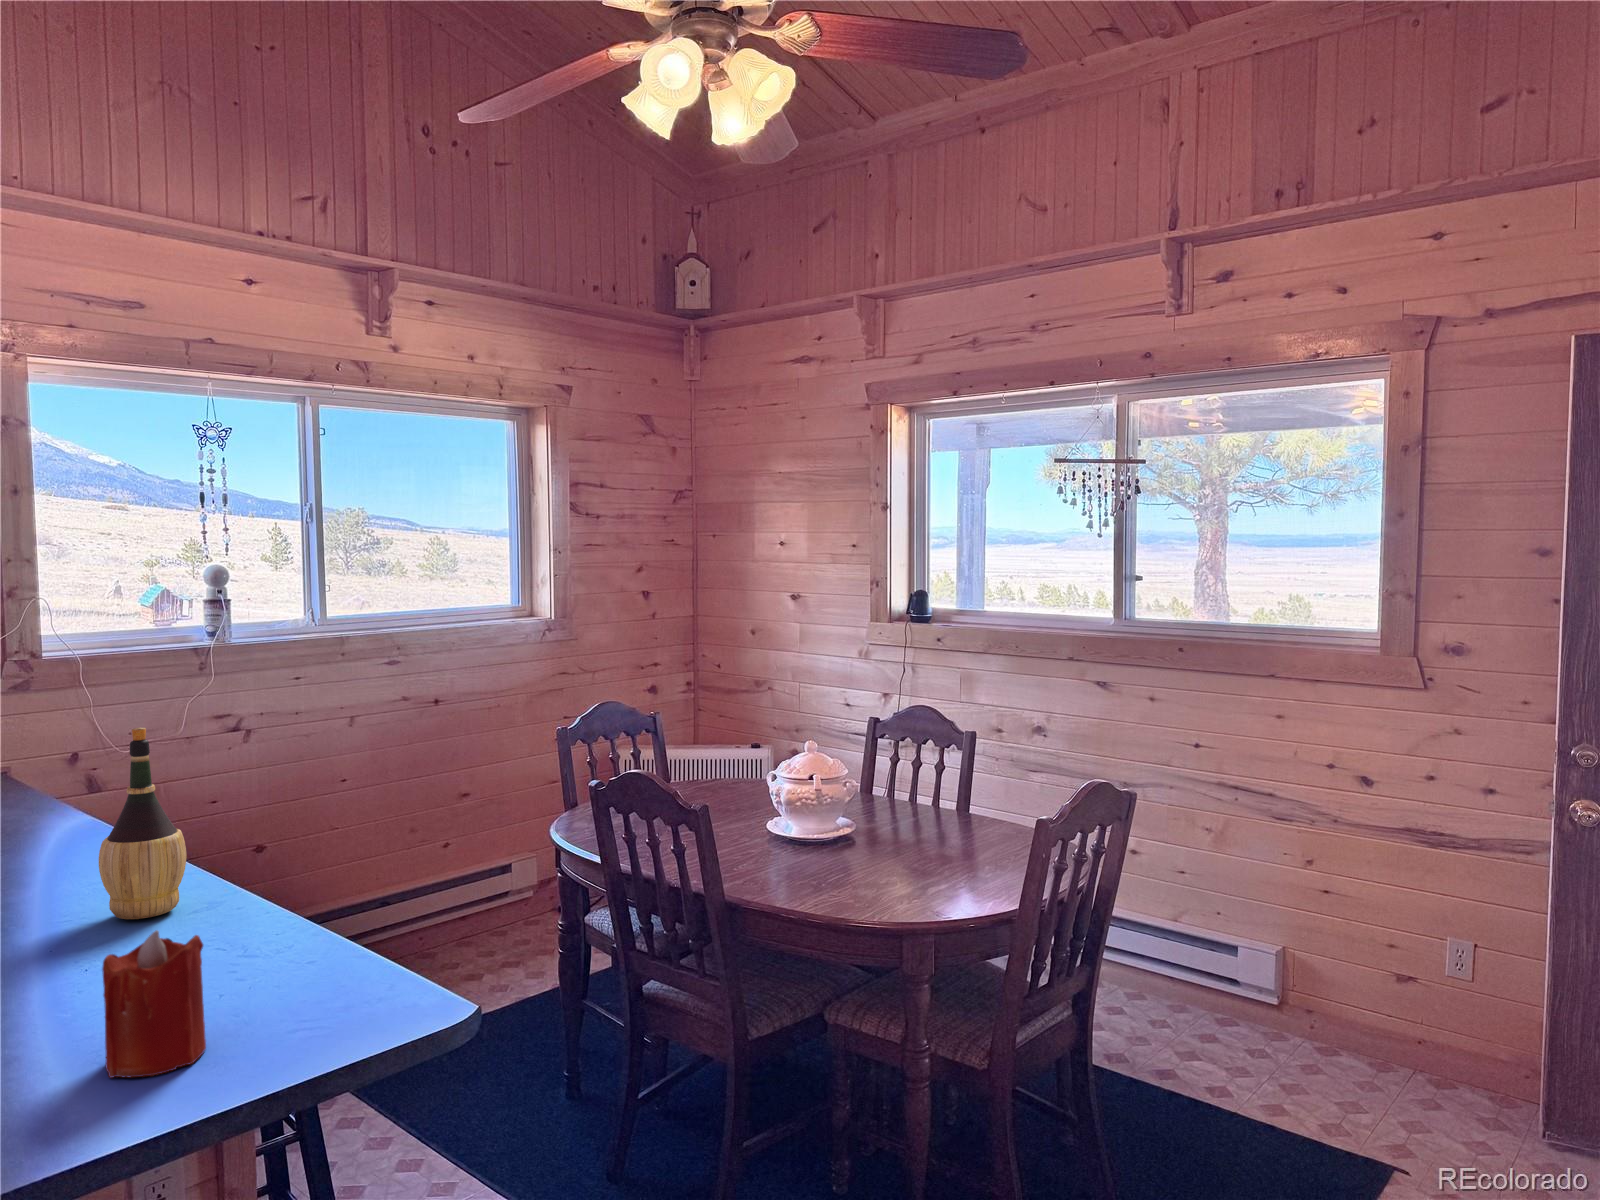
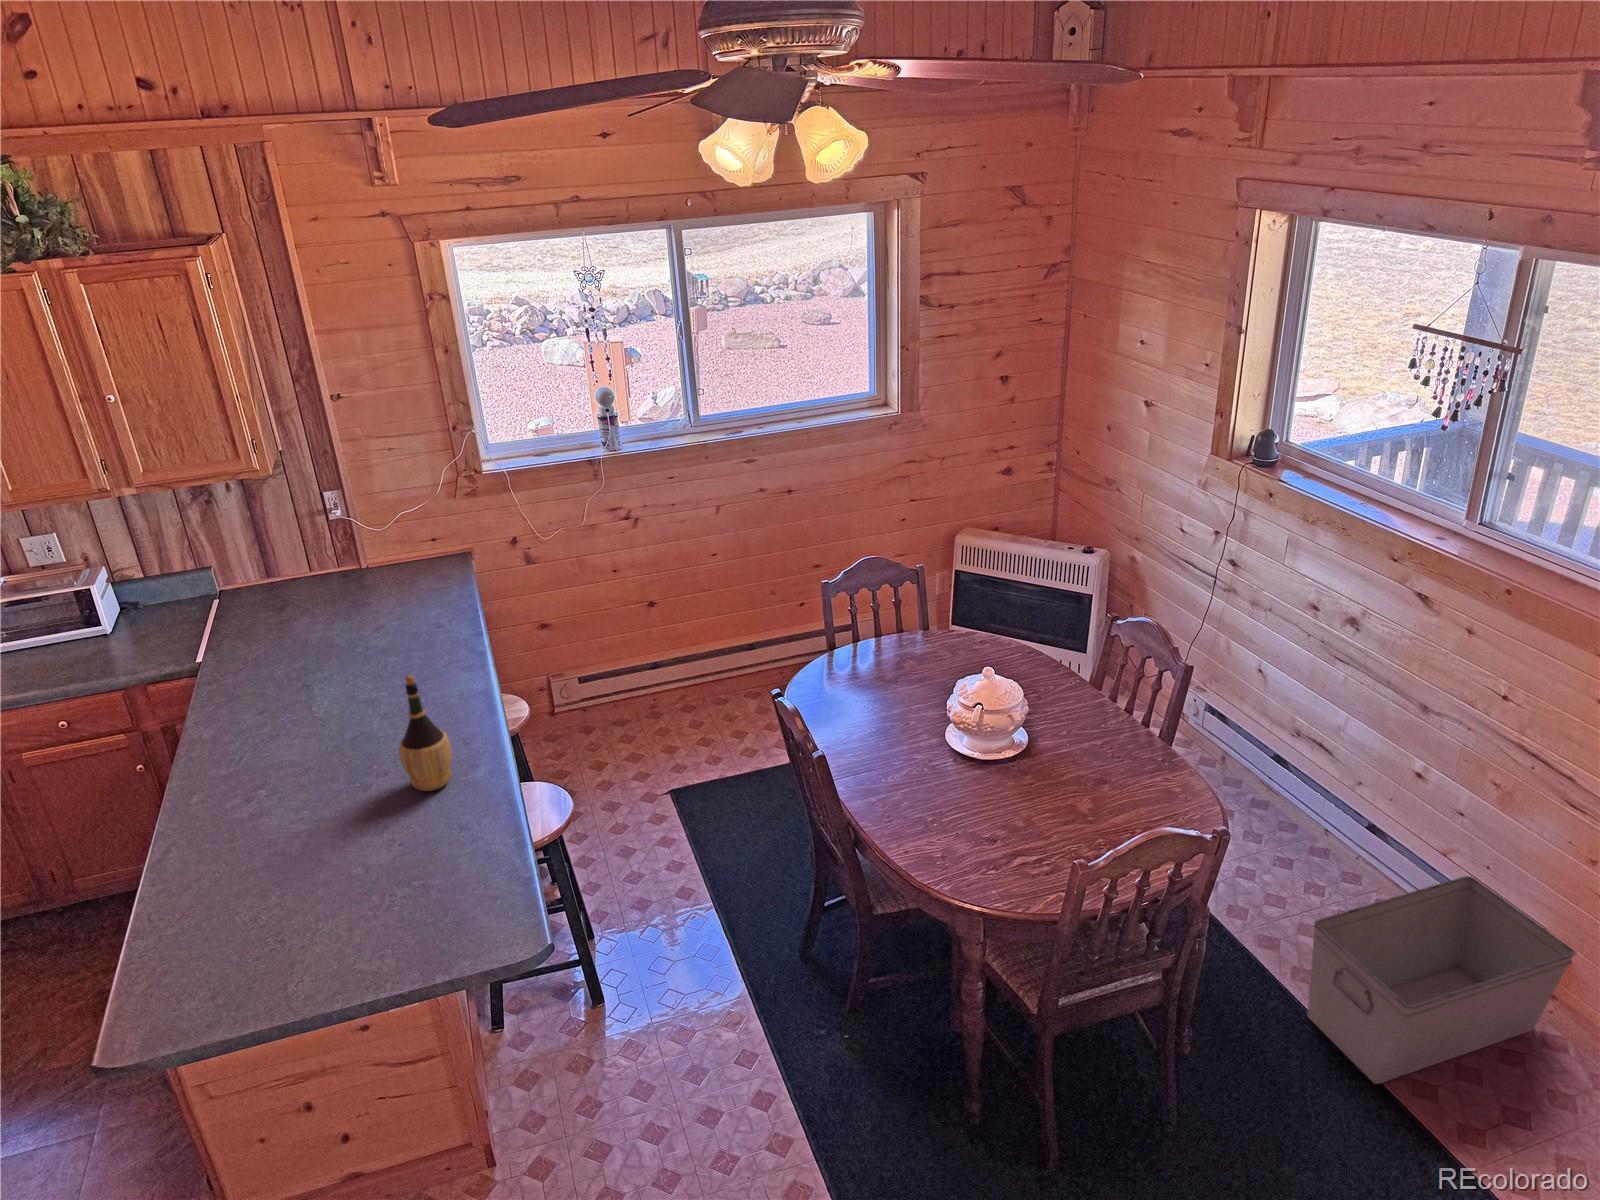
storage bin: none [1133,922,1324,1118] -> present [1308,876,1576,1084]
candle: present [102,930,206,1078] -> none [312,885,380,969]

